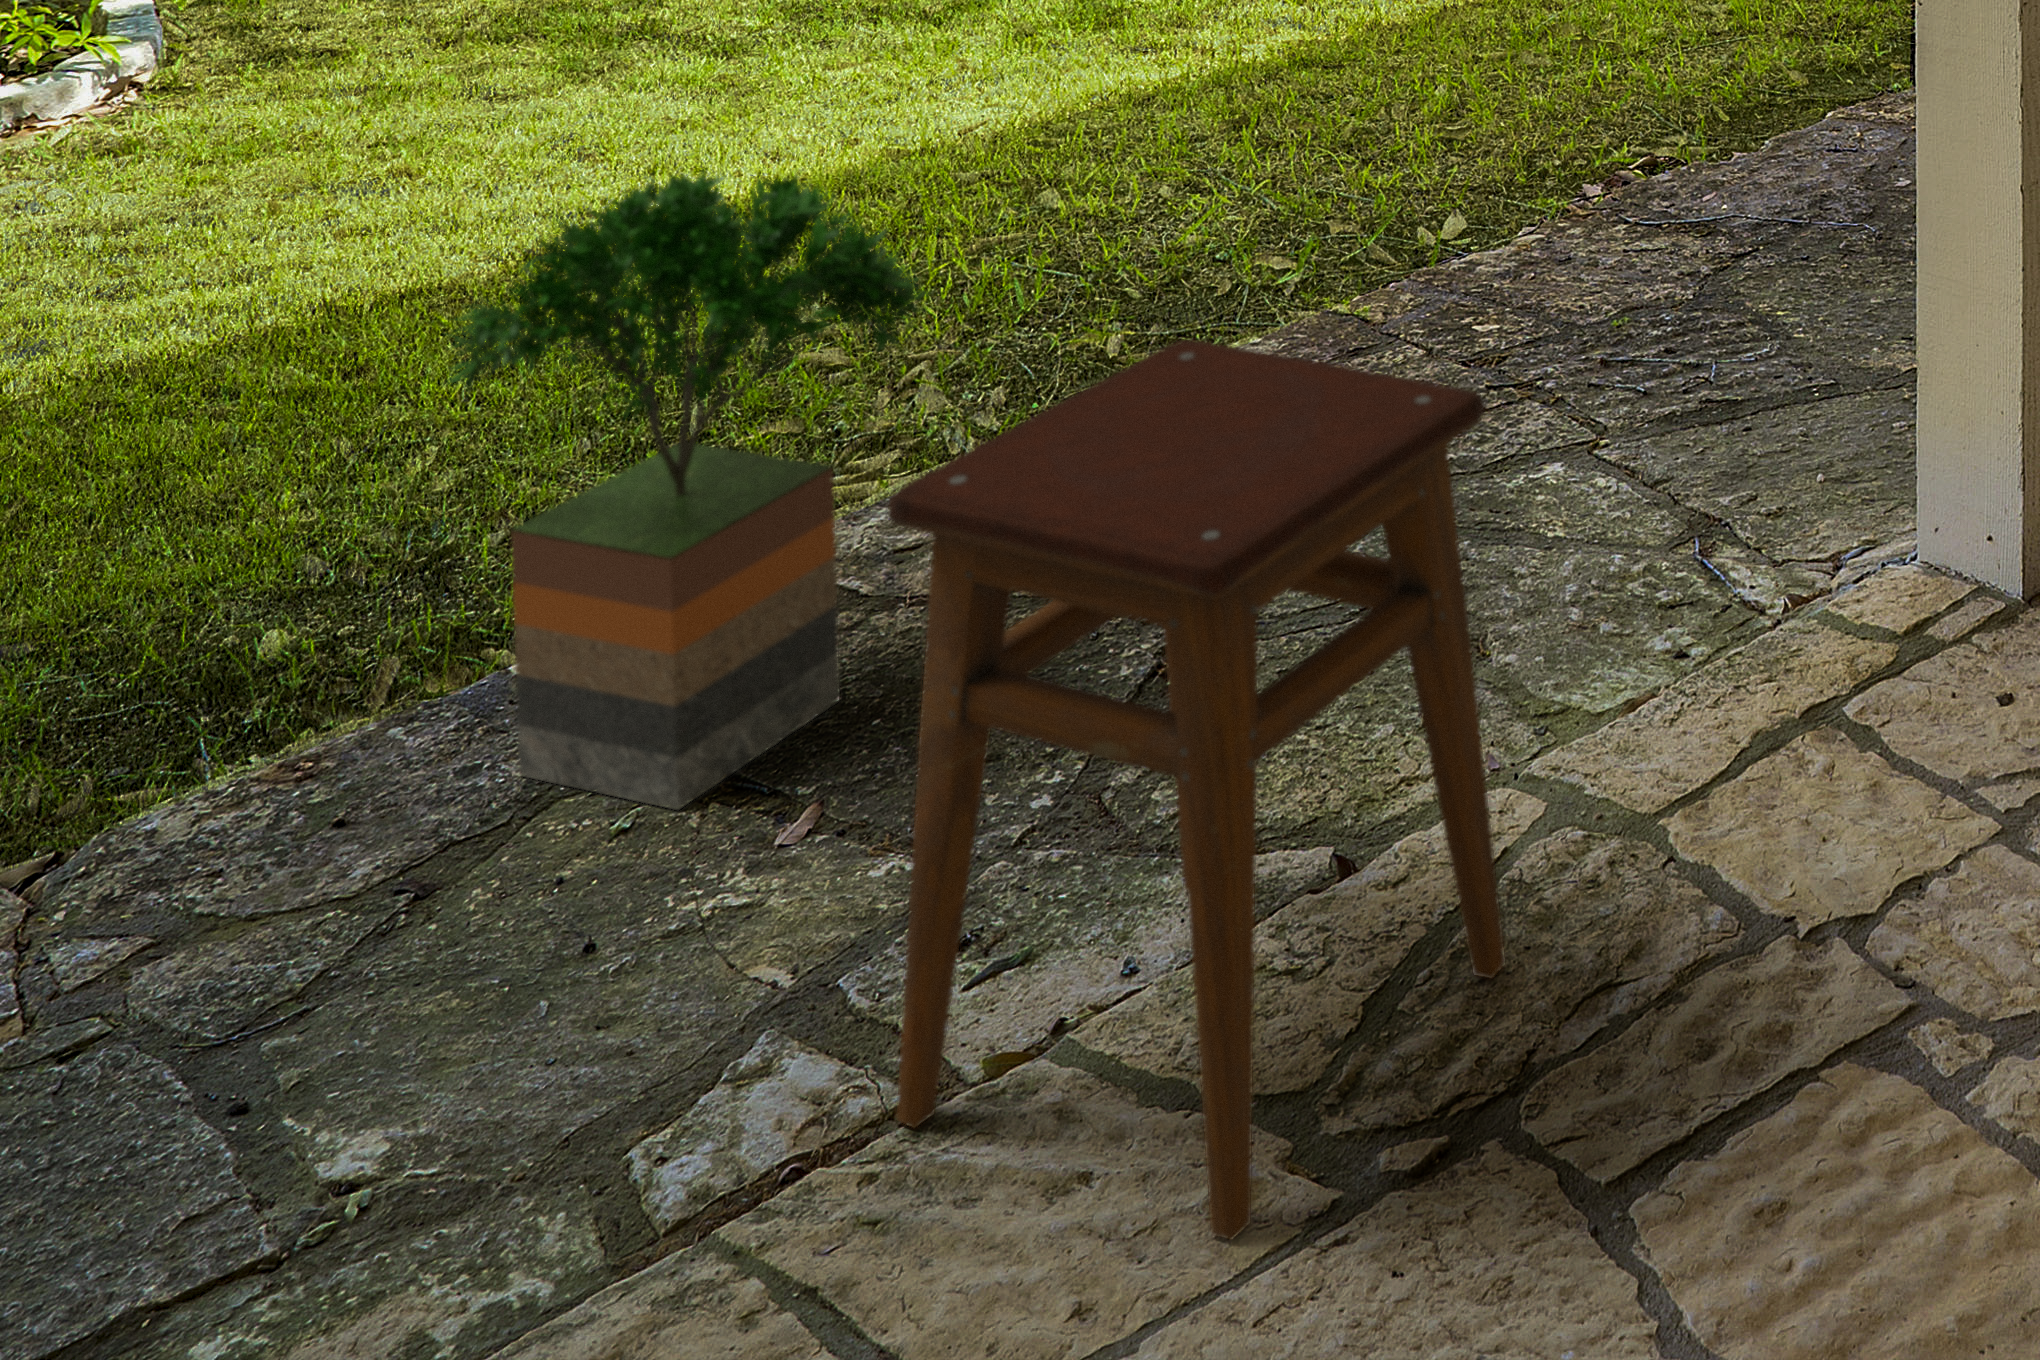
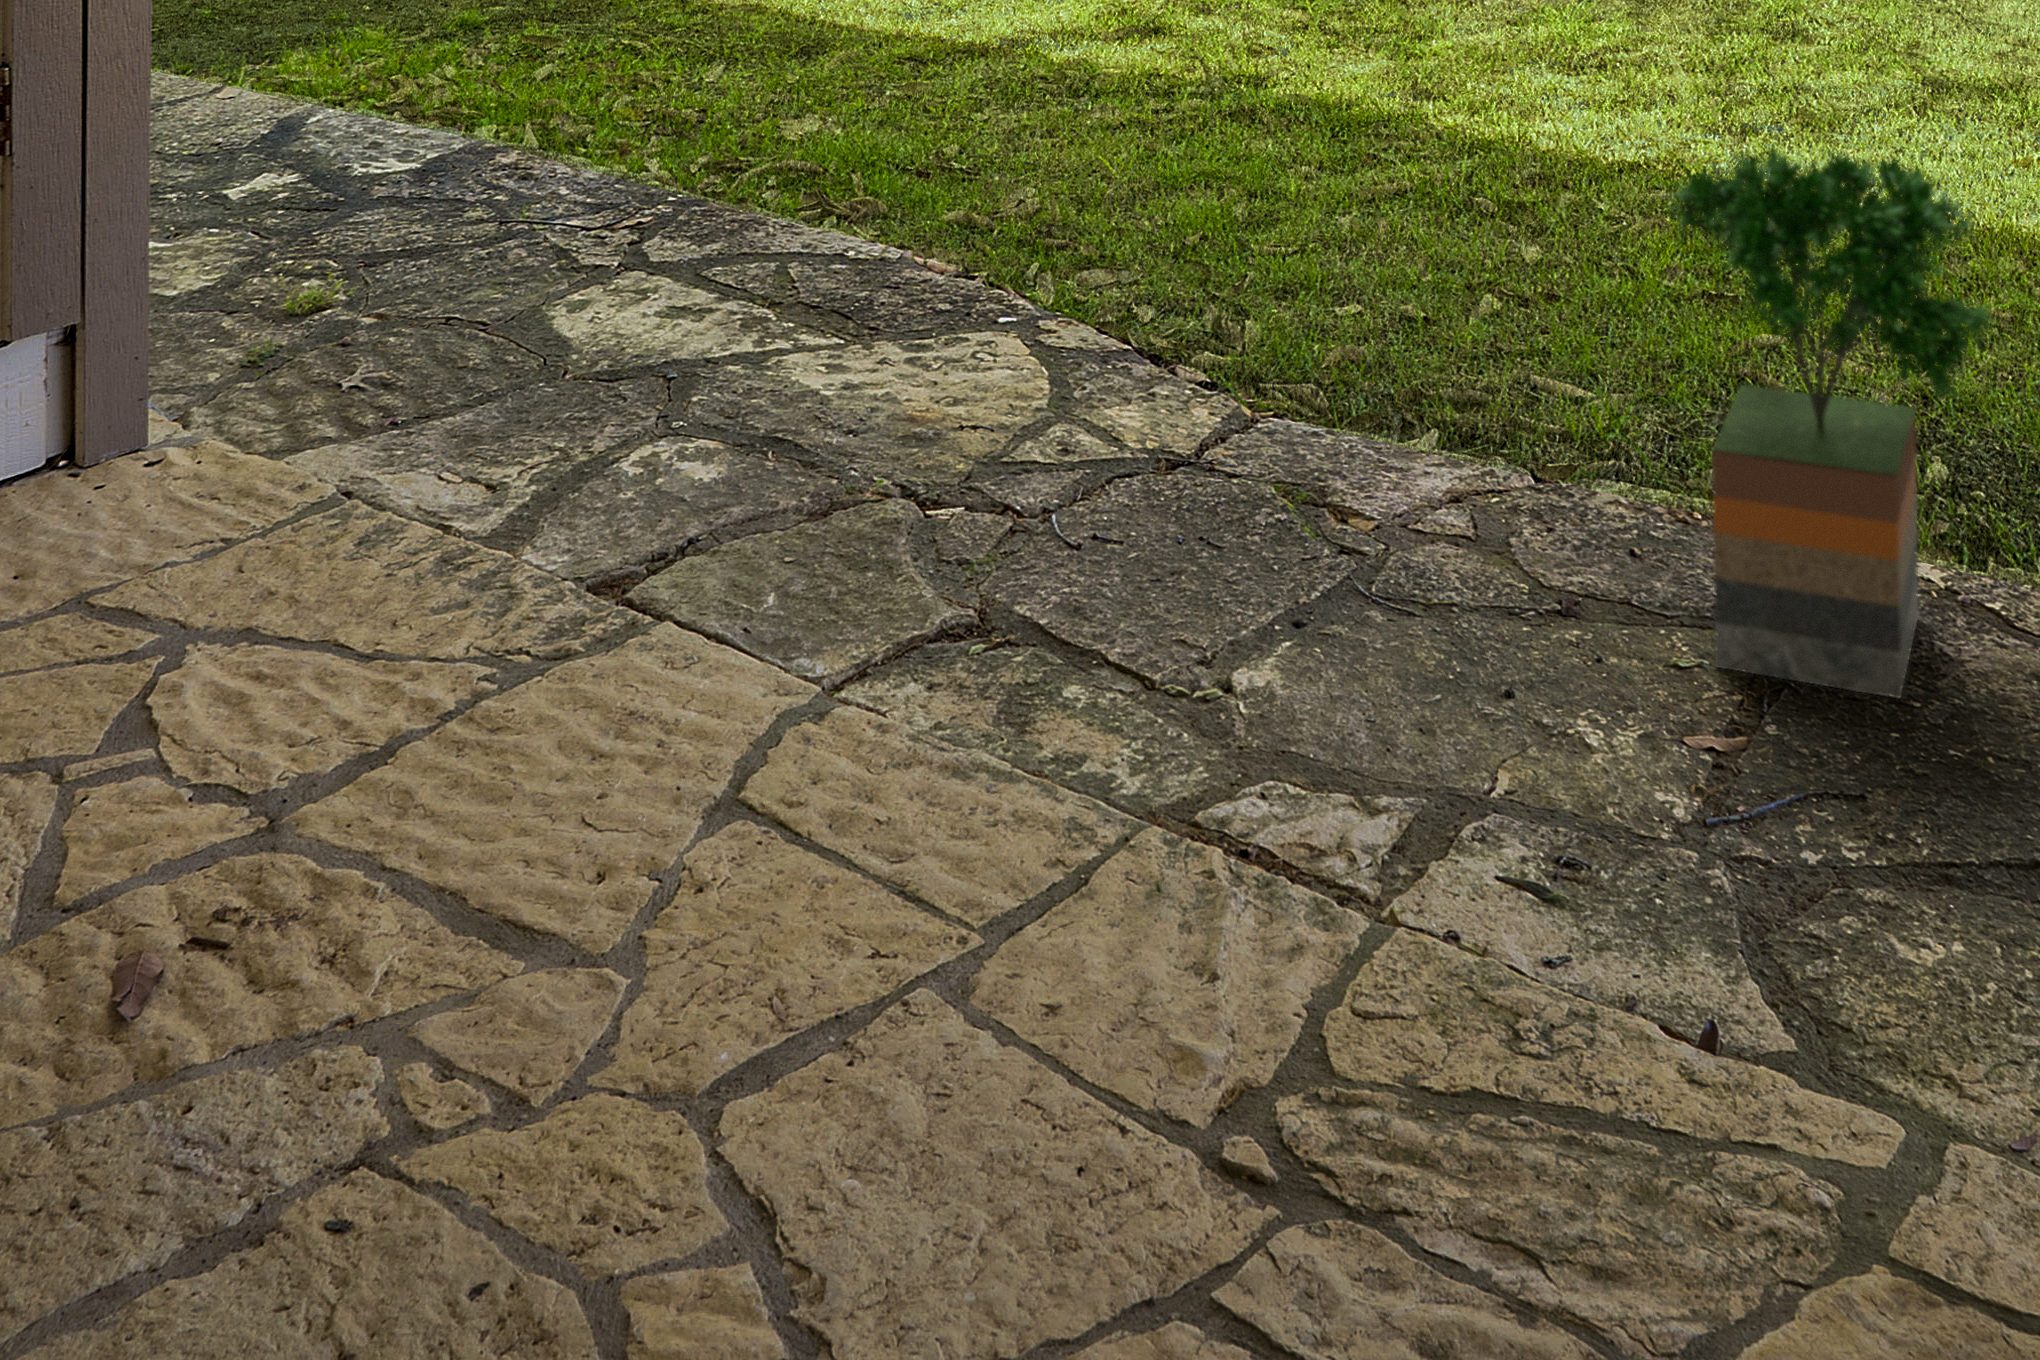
stool: present [888,339,1505,1239] -> none [1186,358,1676,1180]

